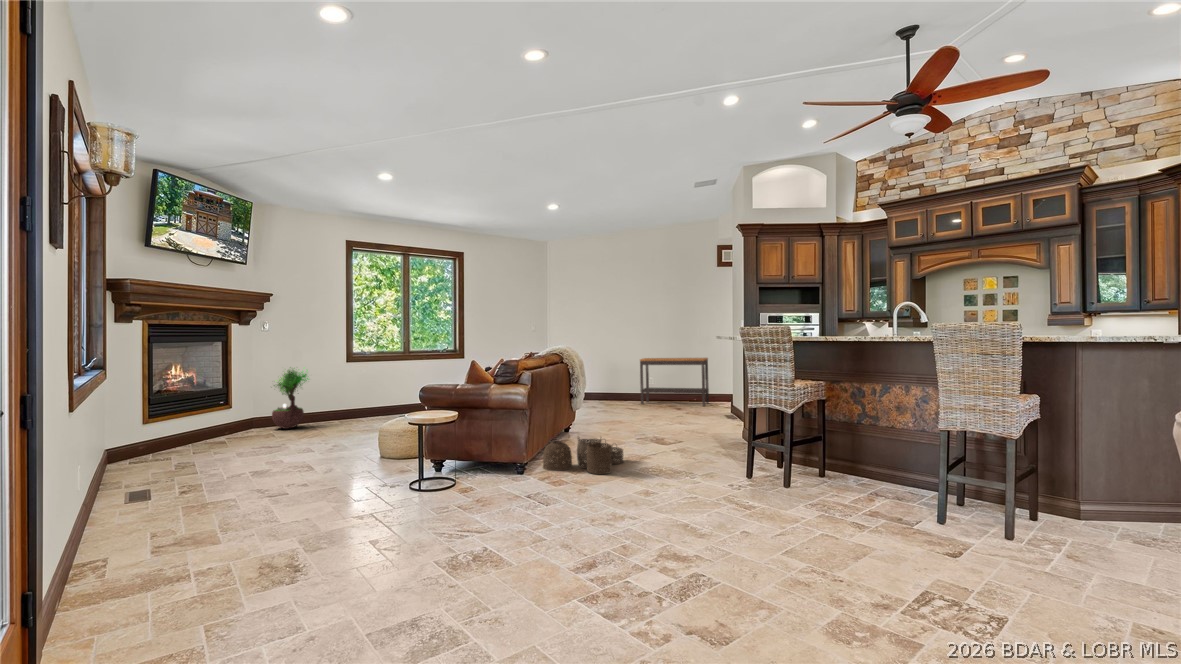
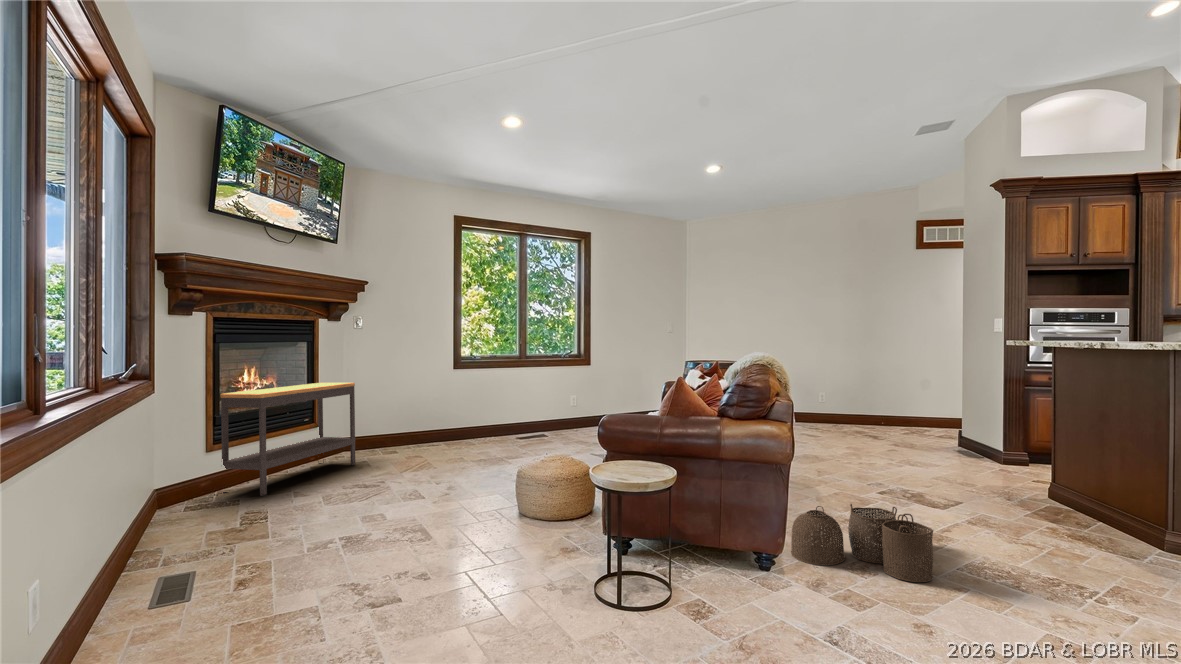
console table: present [640,358,709,406] -> present [221,383,355,496]
potted tree: present [272,370,309,429] -> none [365,371,414,454]

